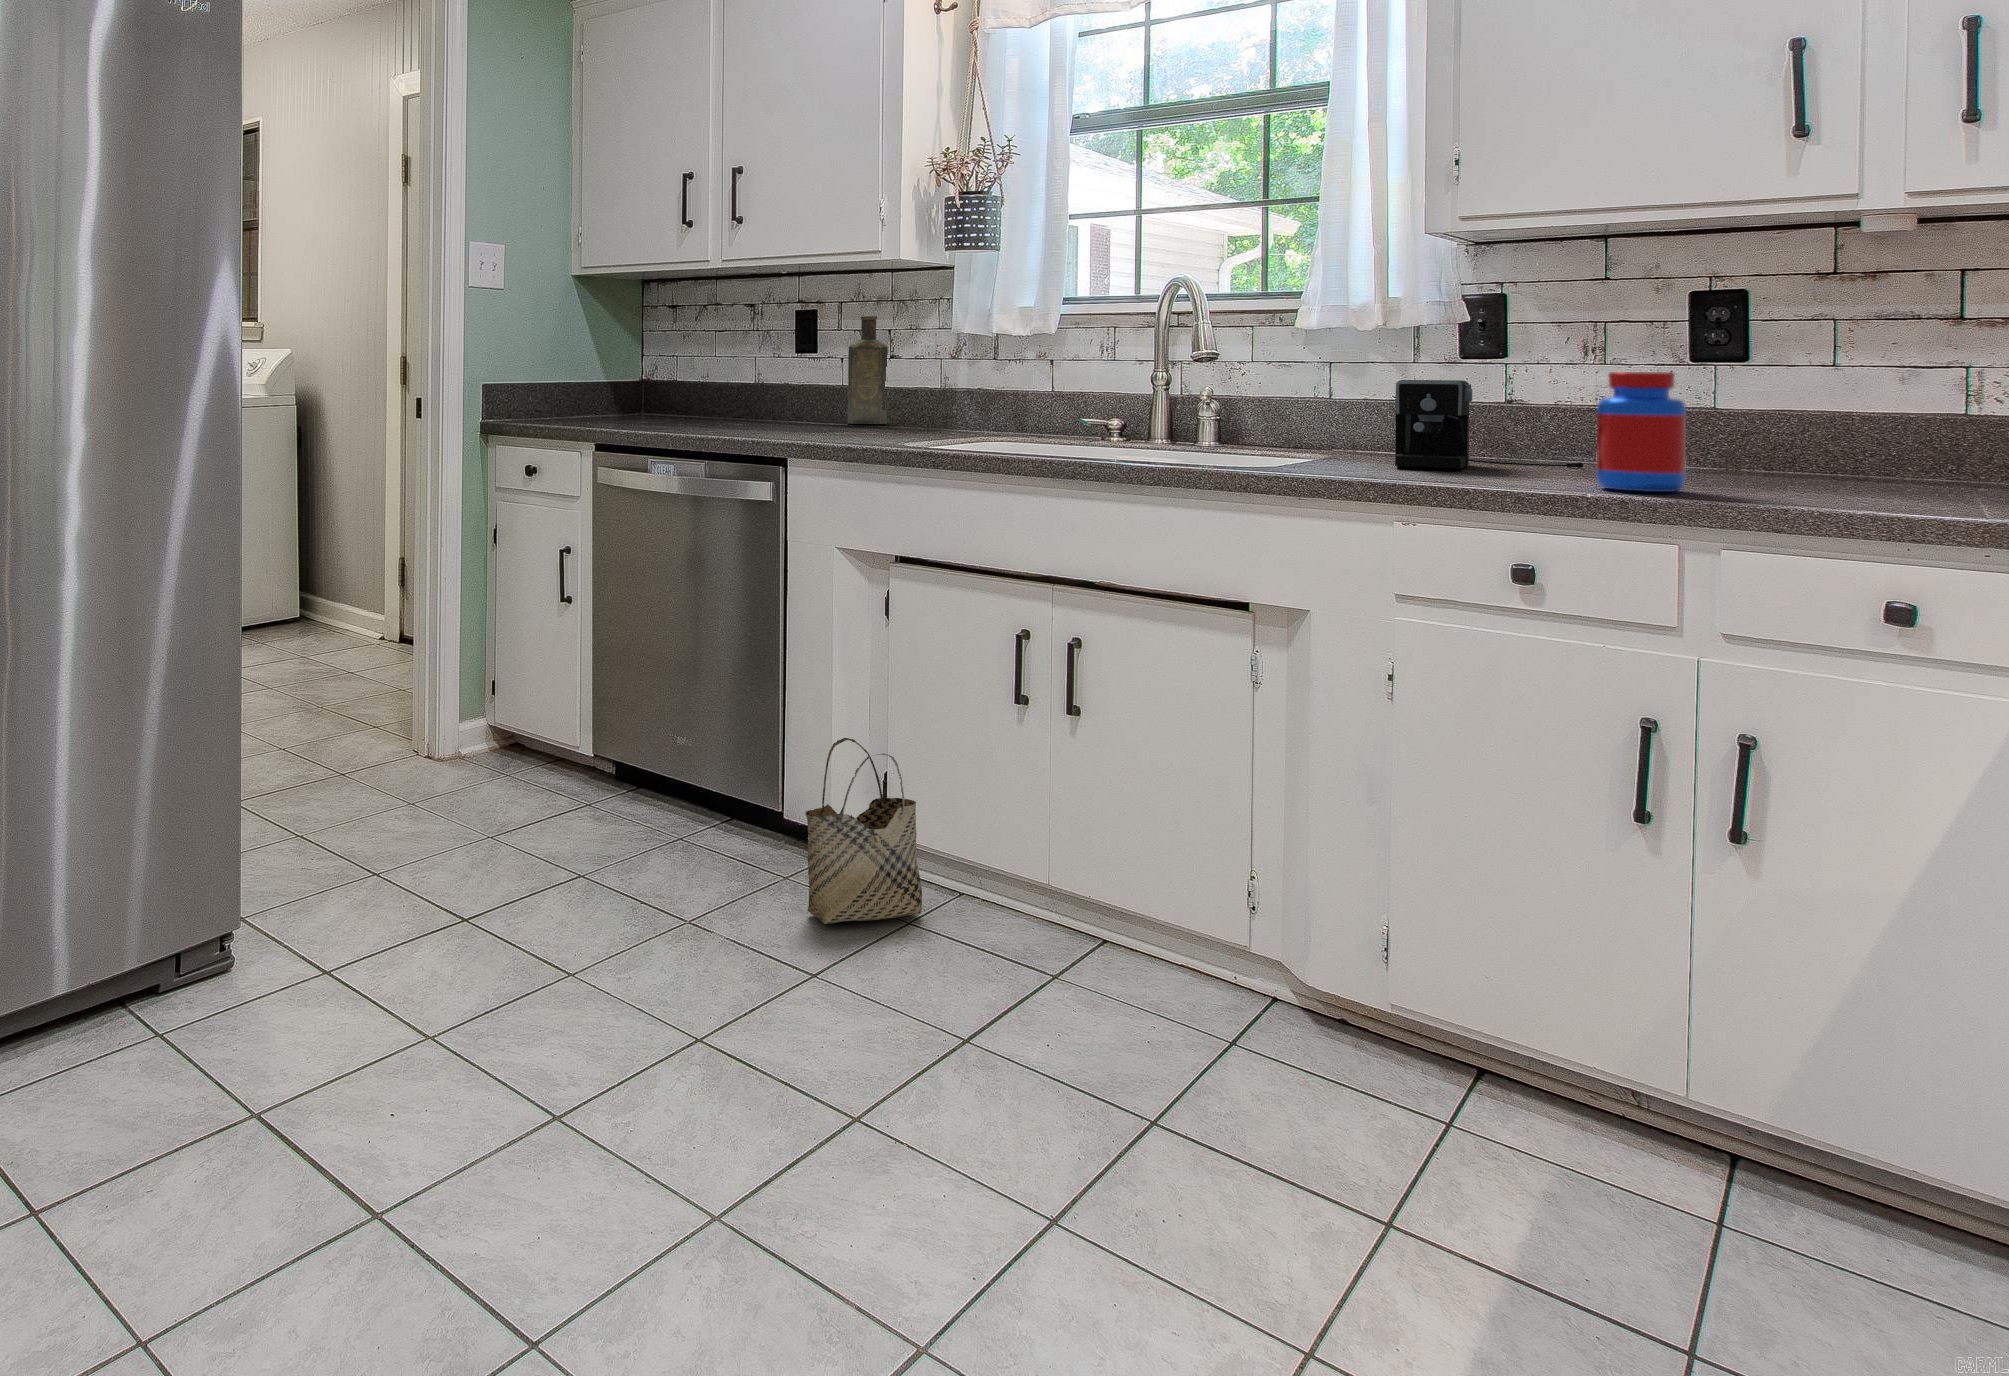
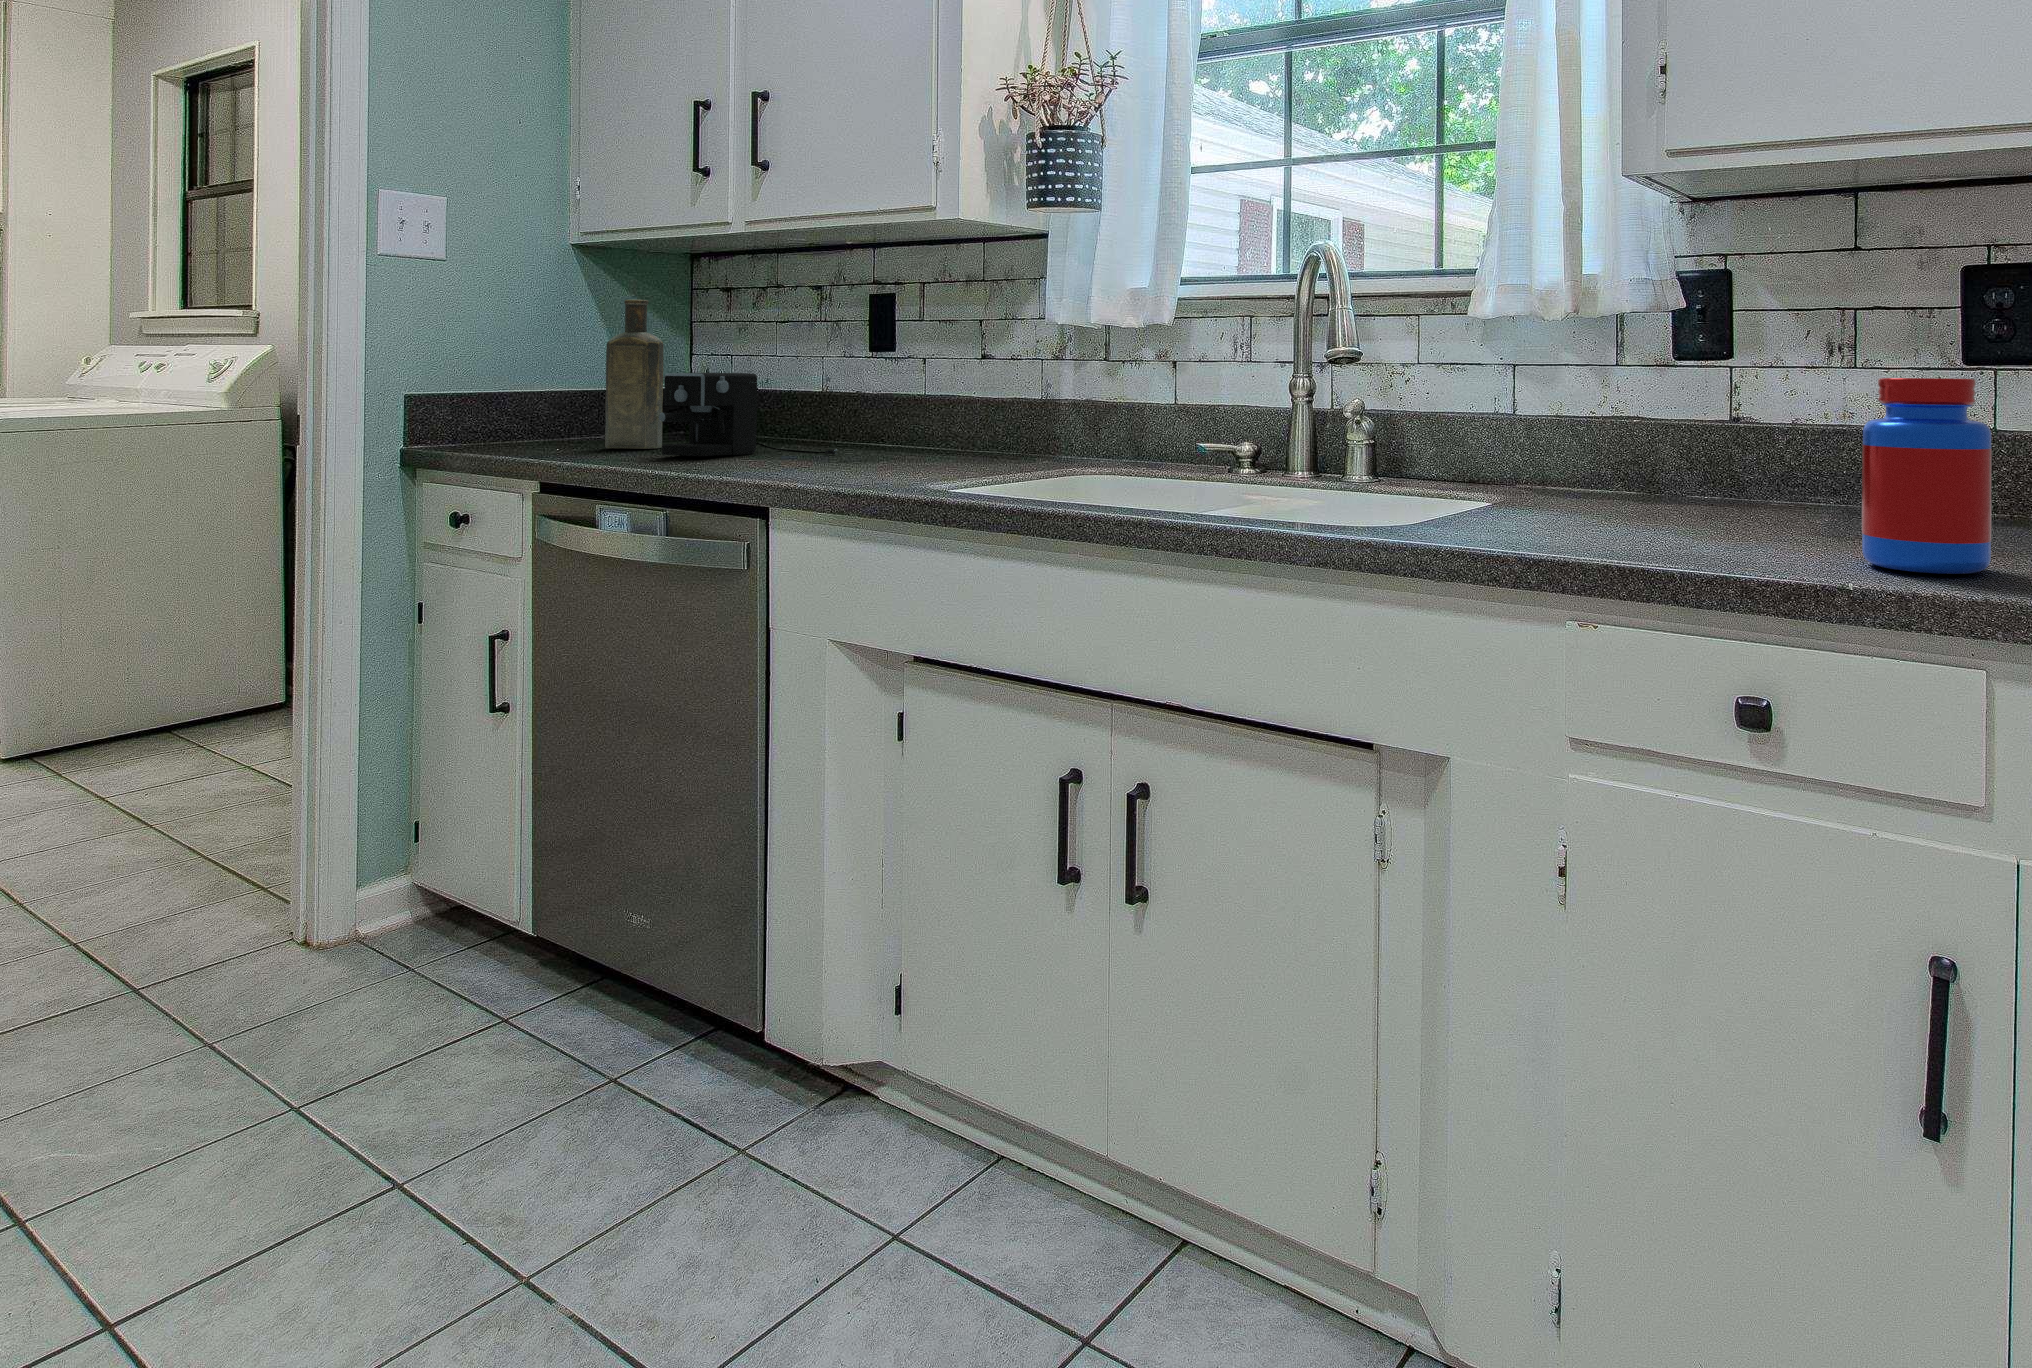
bottle: present [848,316,888,424] -> present [605,300,664,449]
coffee maker: present [1395,380,1583,469] -> present [659,373,837,456]
woven basket: present [805,738,922,924] -> none [713,950,911,1282]

